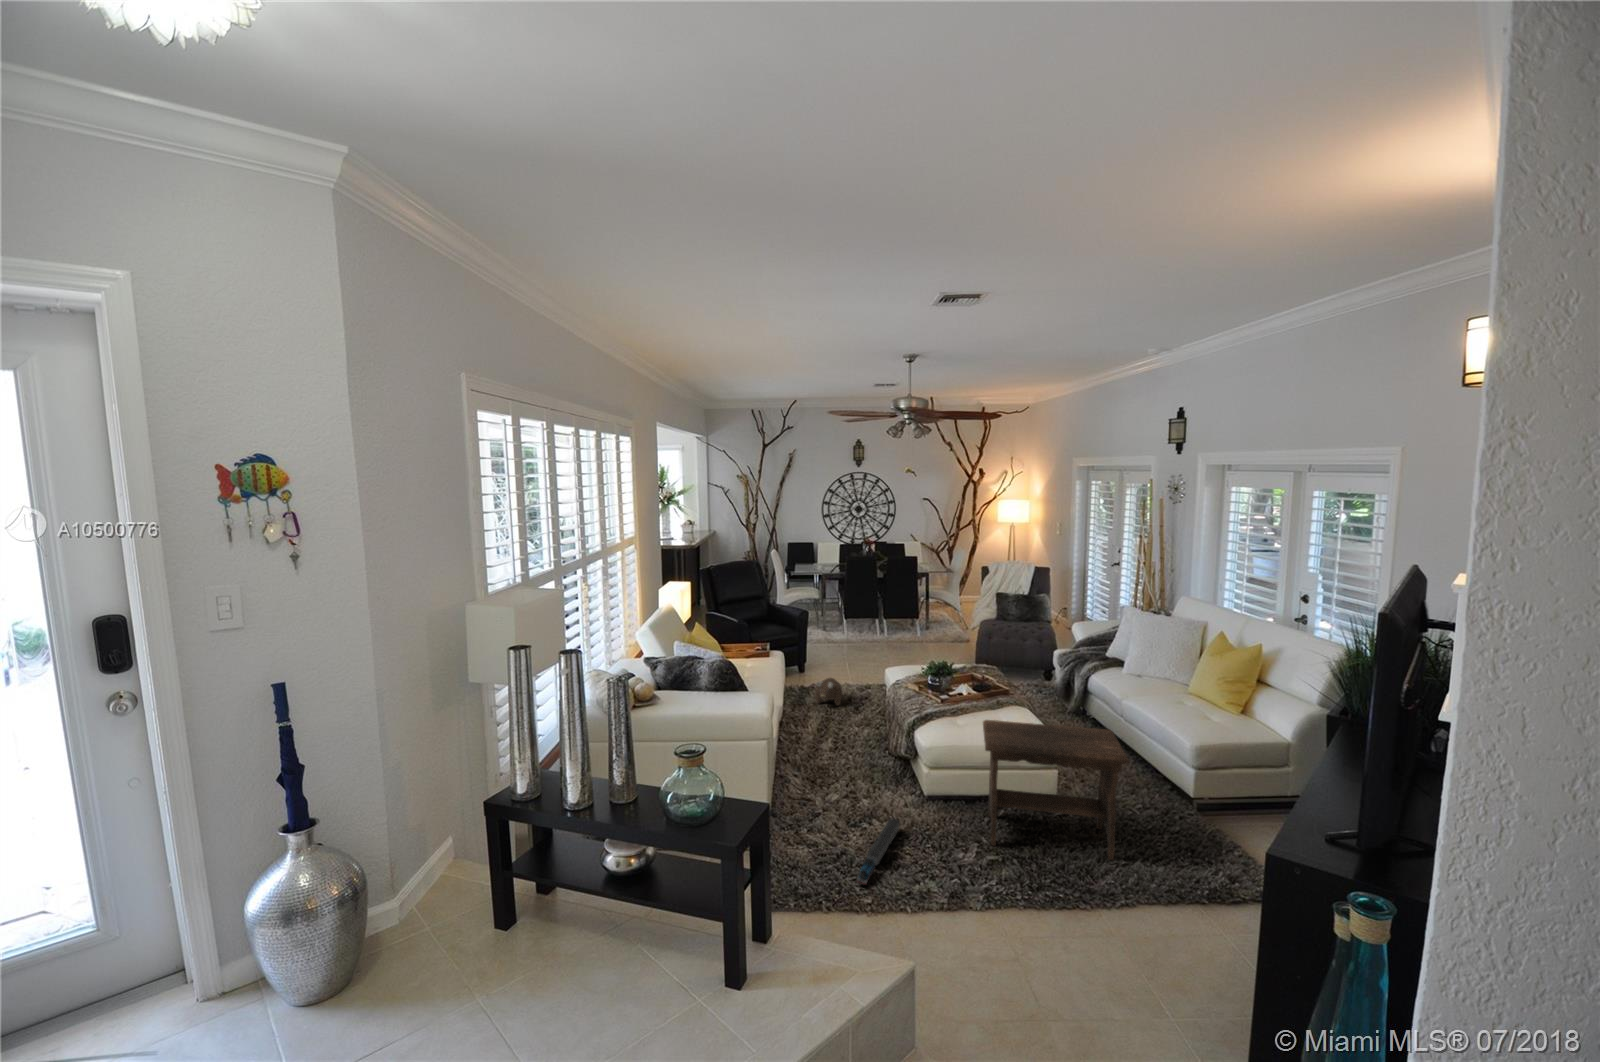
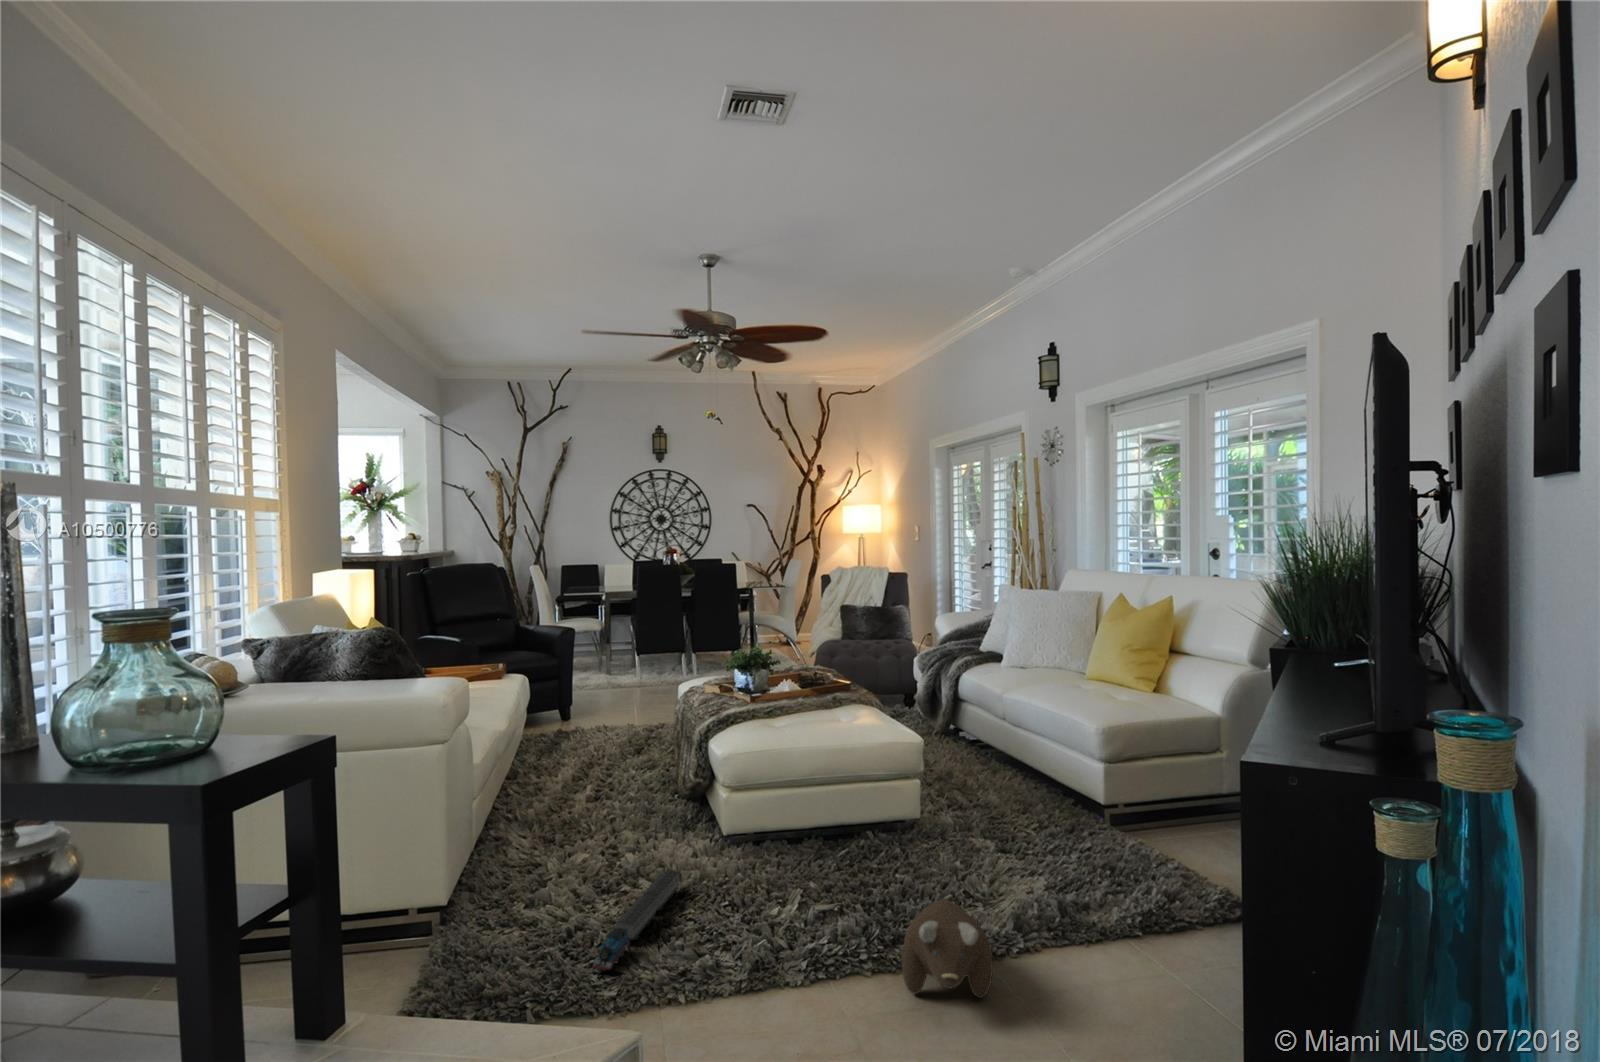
plush toy: present [815,678,843,706] -> present [902,900,993,998]
footstool: present [983,720,1130,860] -> none [809,702,1020,893]

